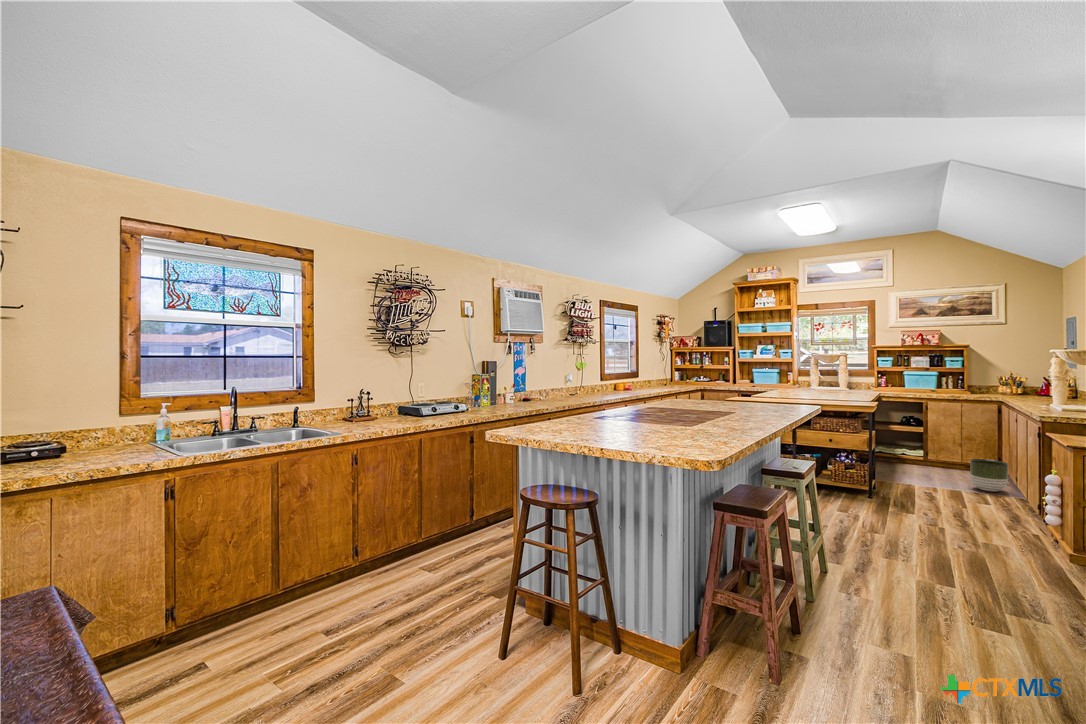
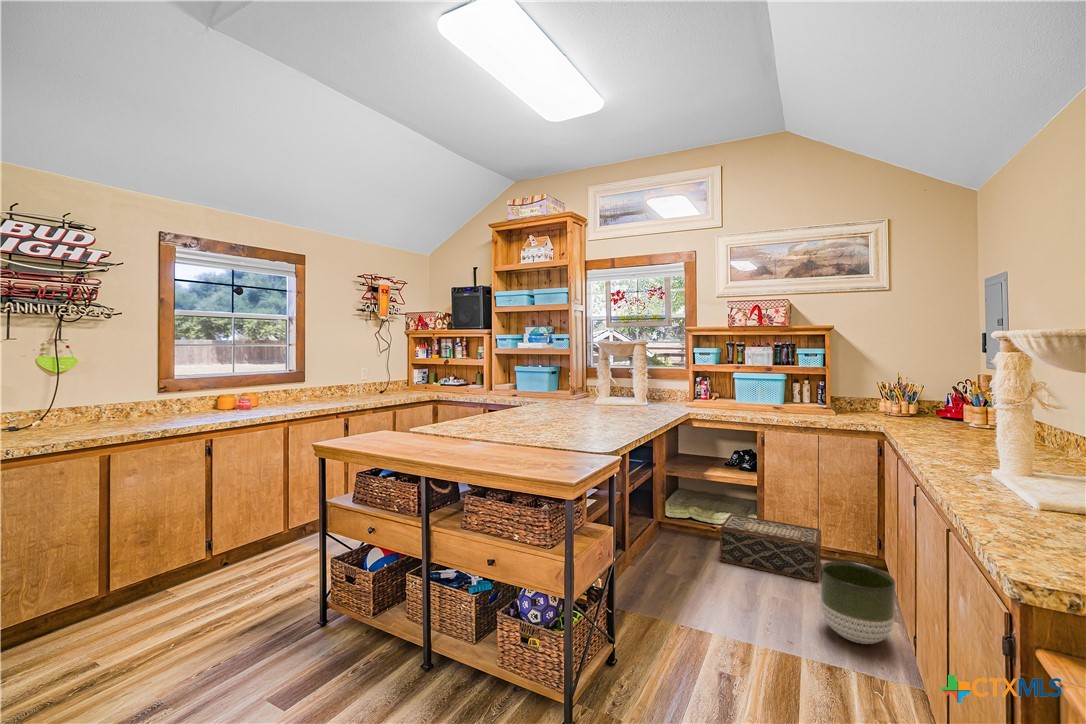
woven basket: none [906,449,966,477] -> present [720,514,821,582]

